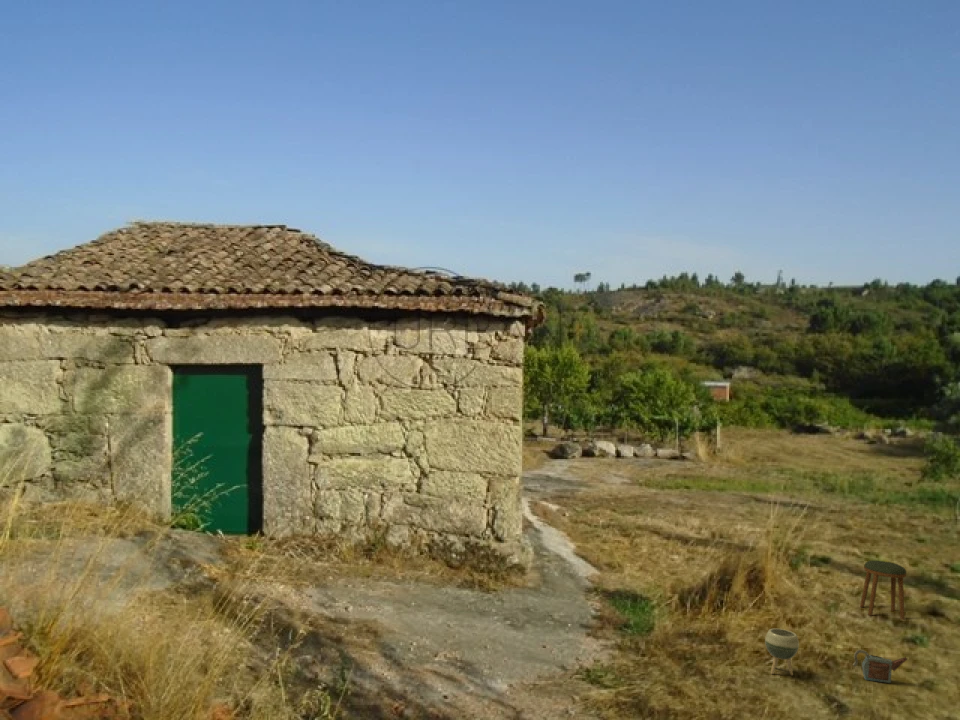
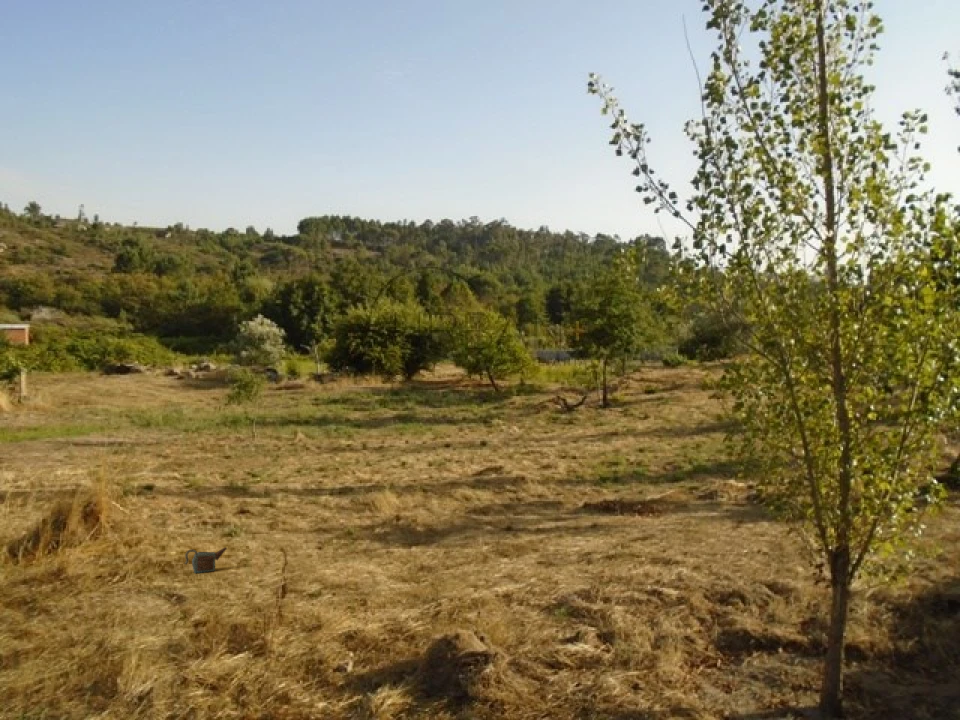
stool: present [860,561,906,620] -> none [185,477,222,525]
planter: present [765,628,799,675] -> none [108,547,139,588]

